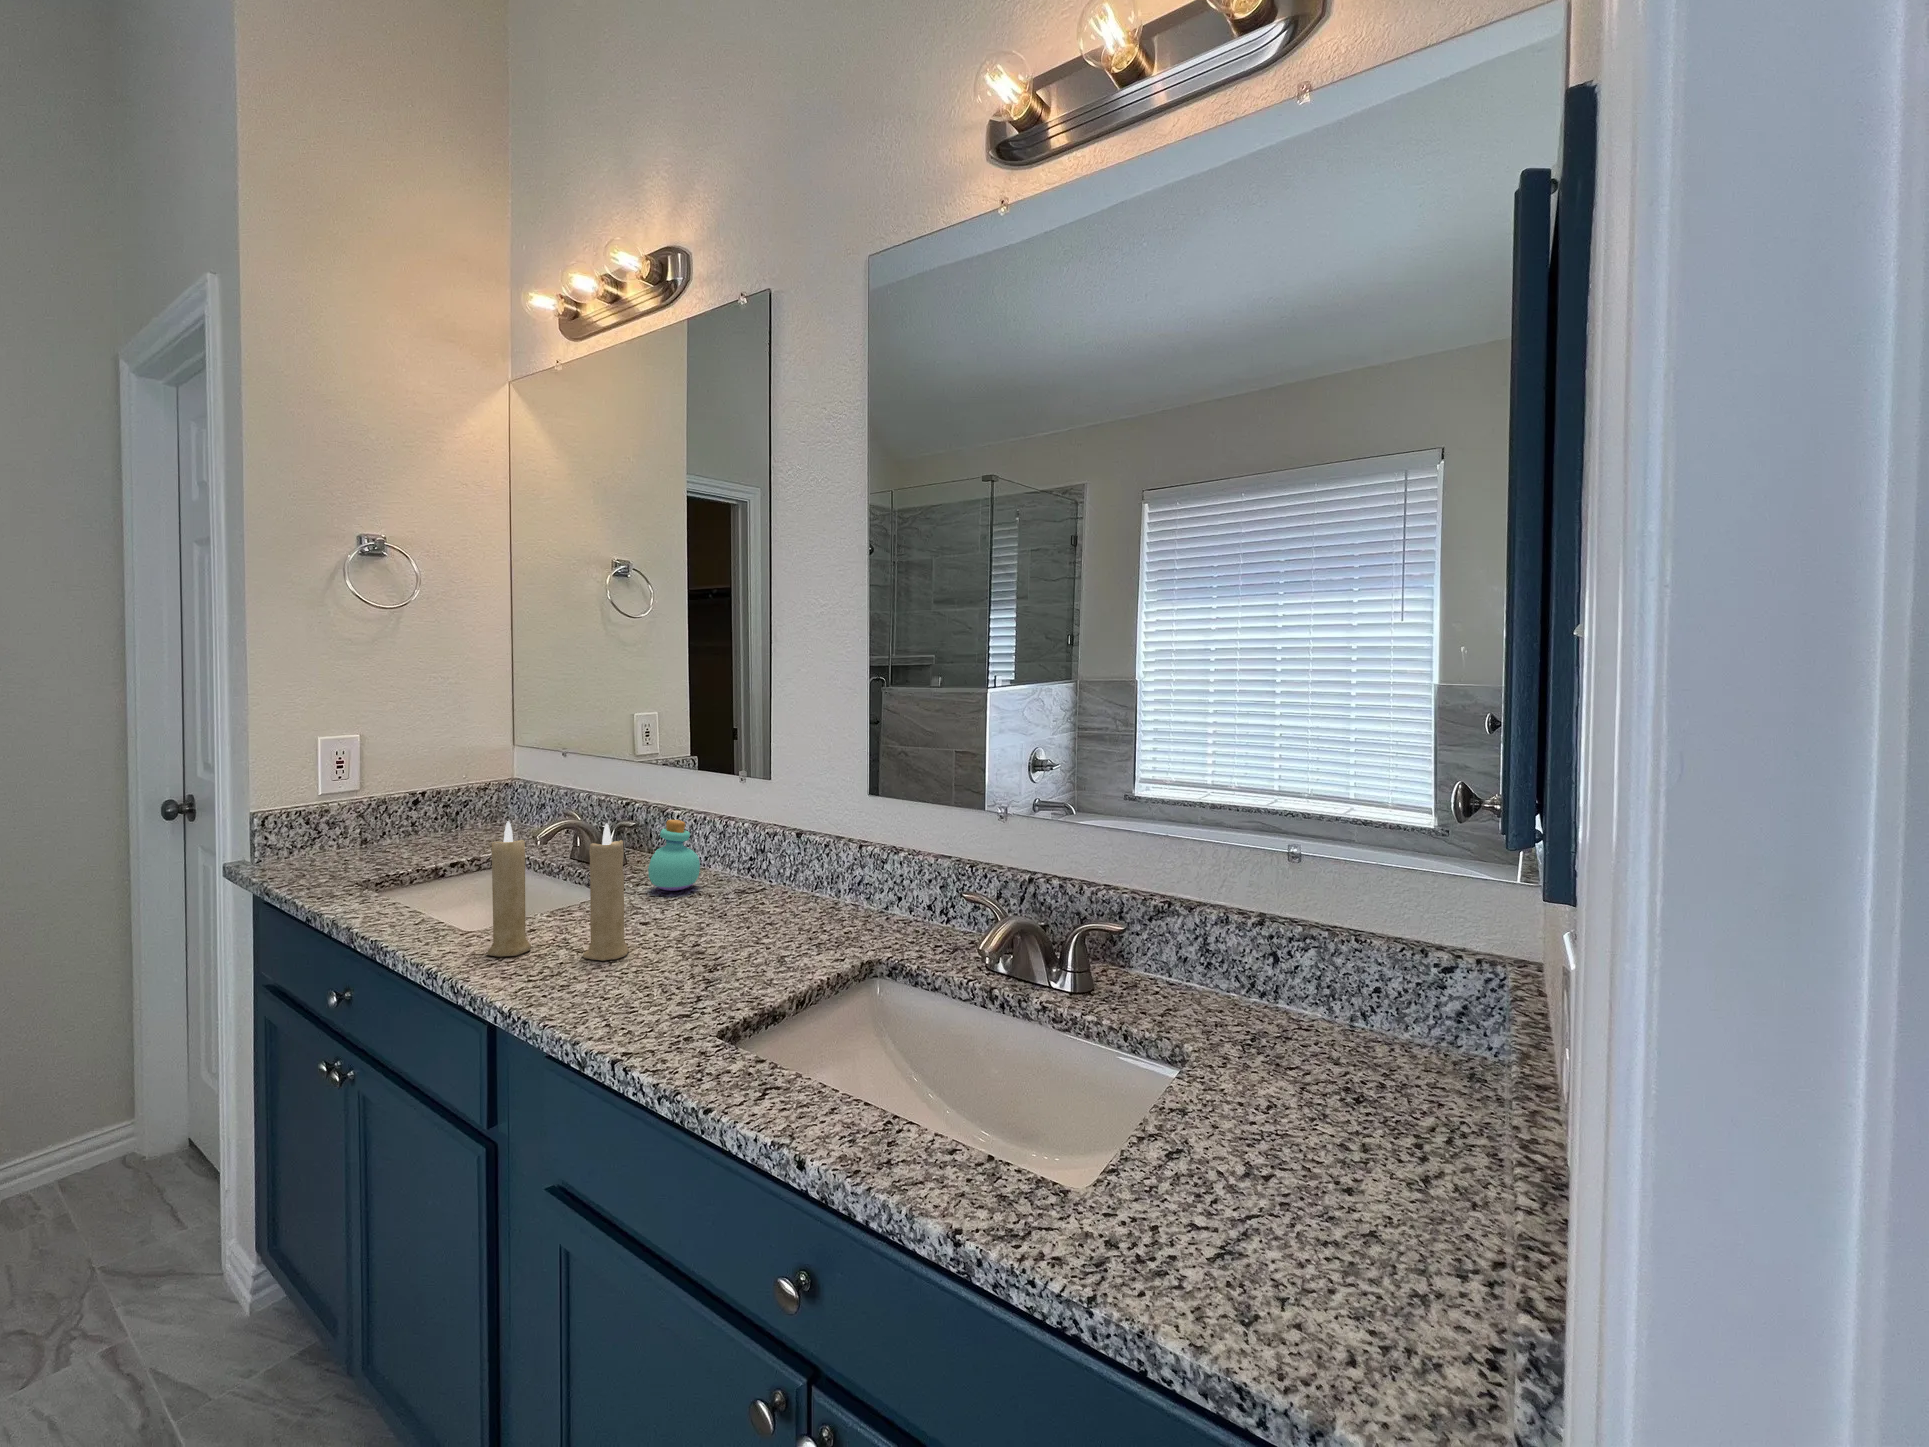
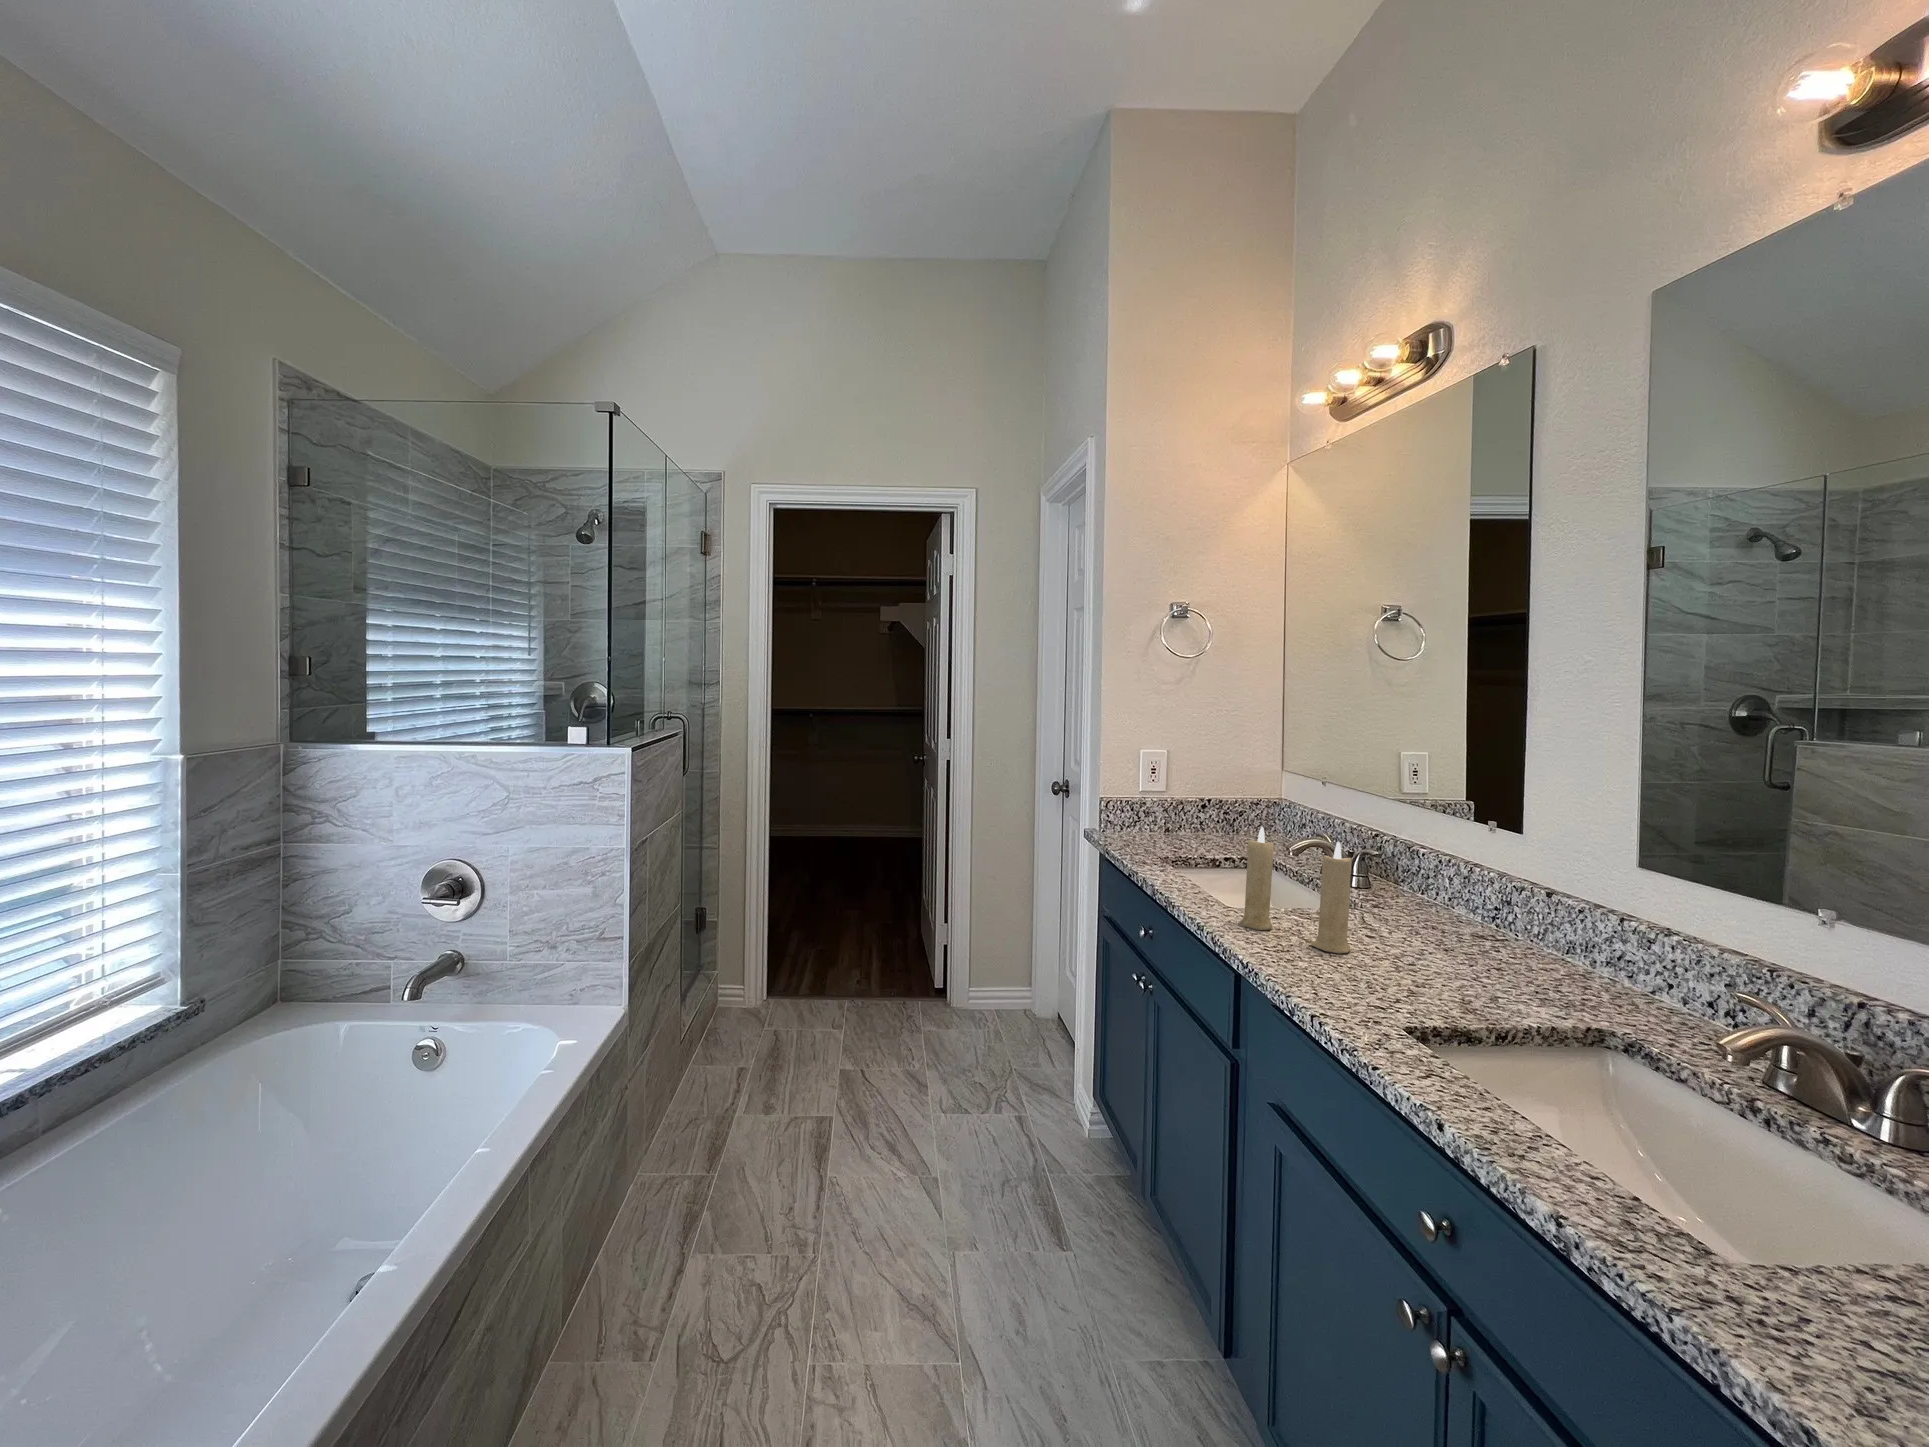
perfume bottle: present [648,820,700,891] -> none [1386,855,1438,920]

